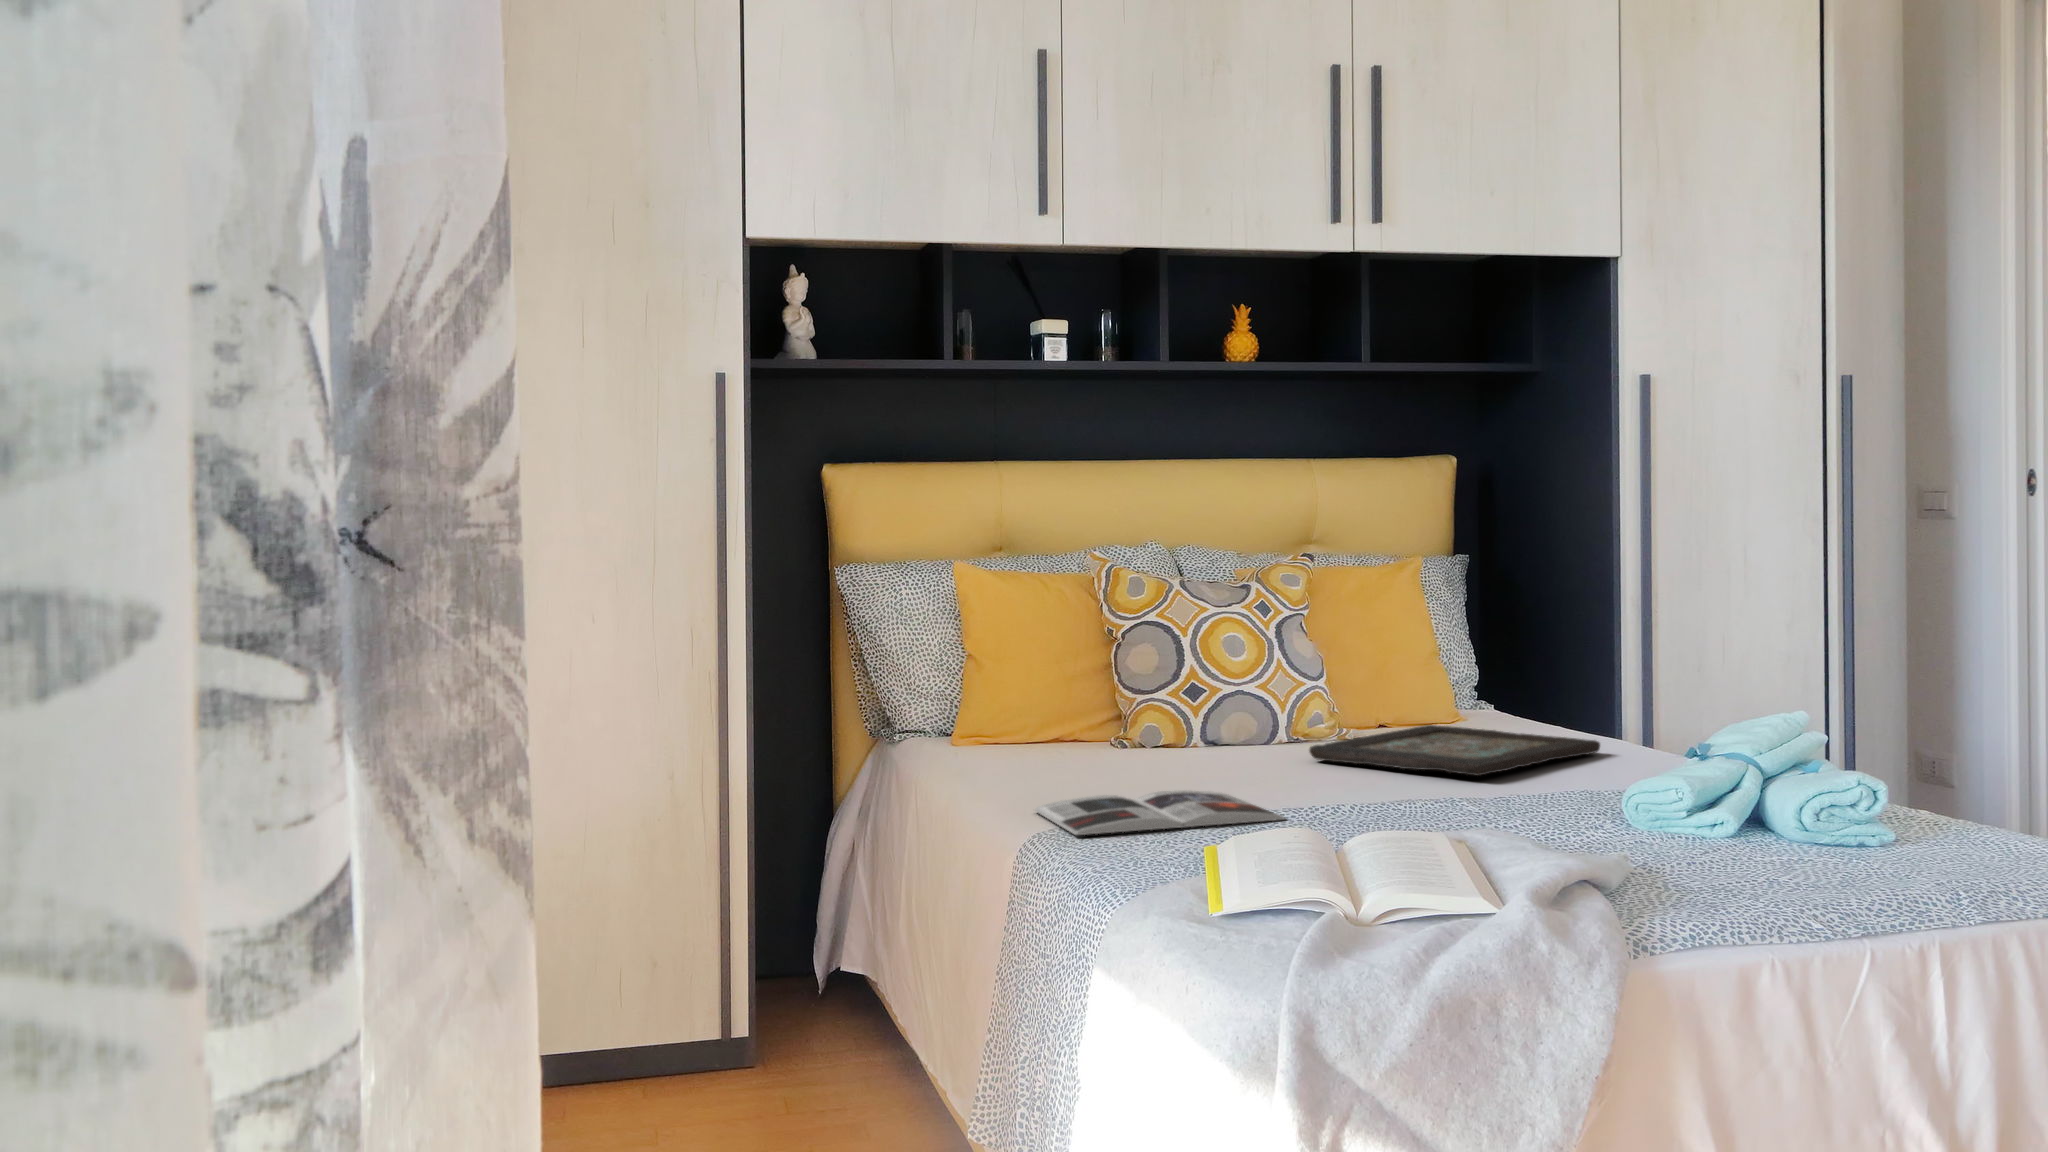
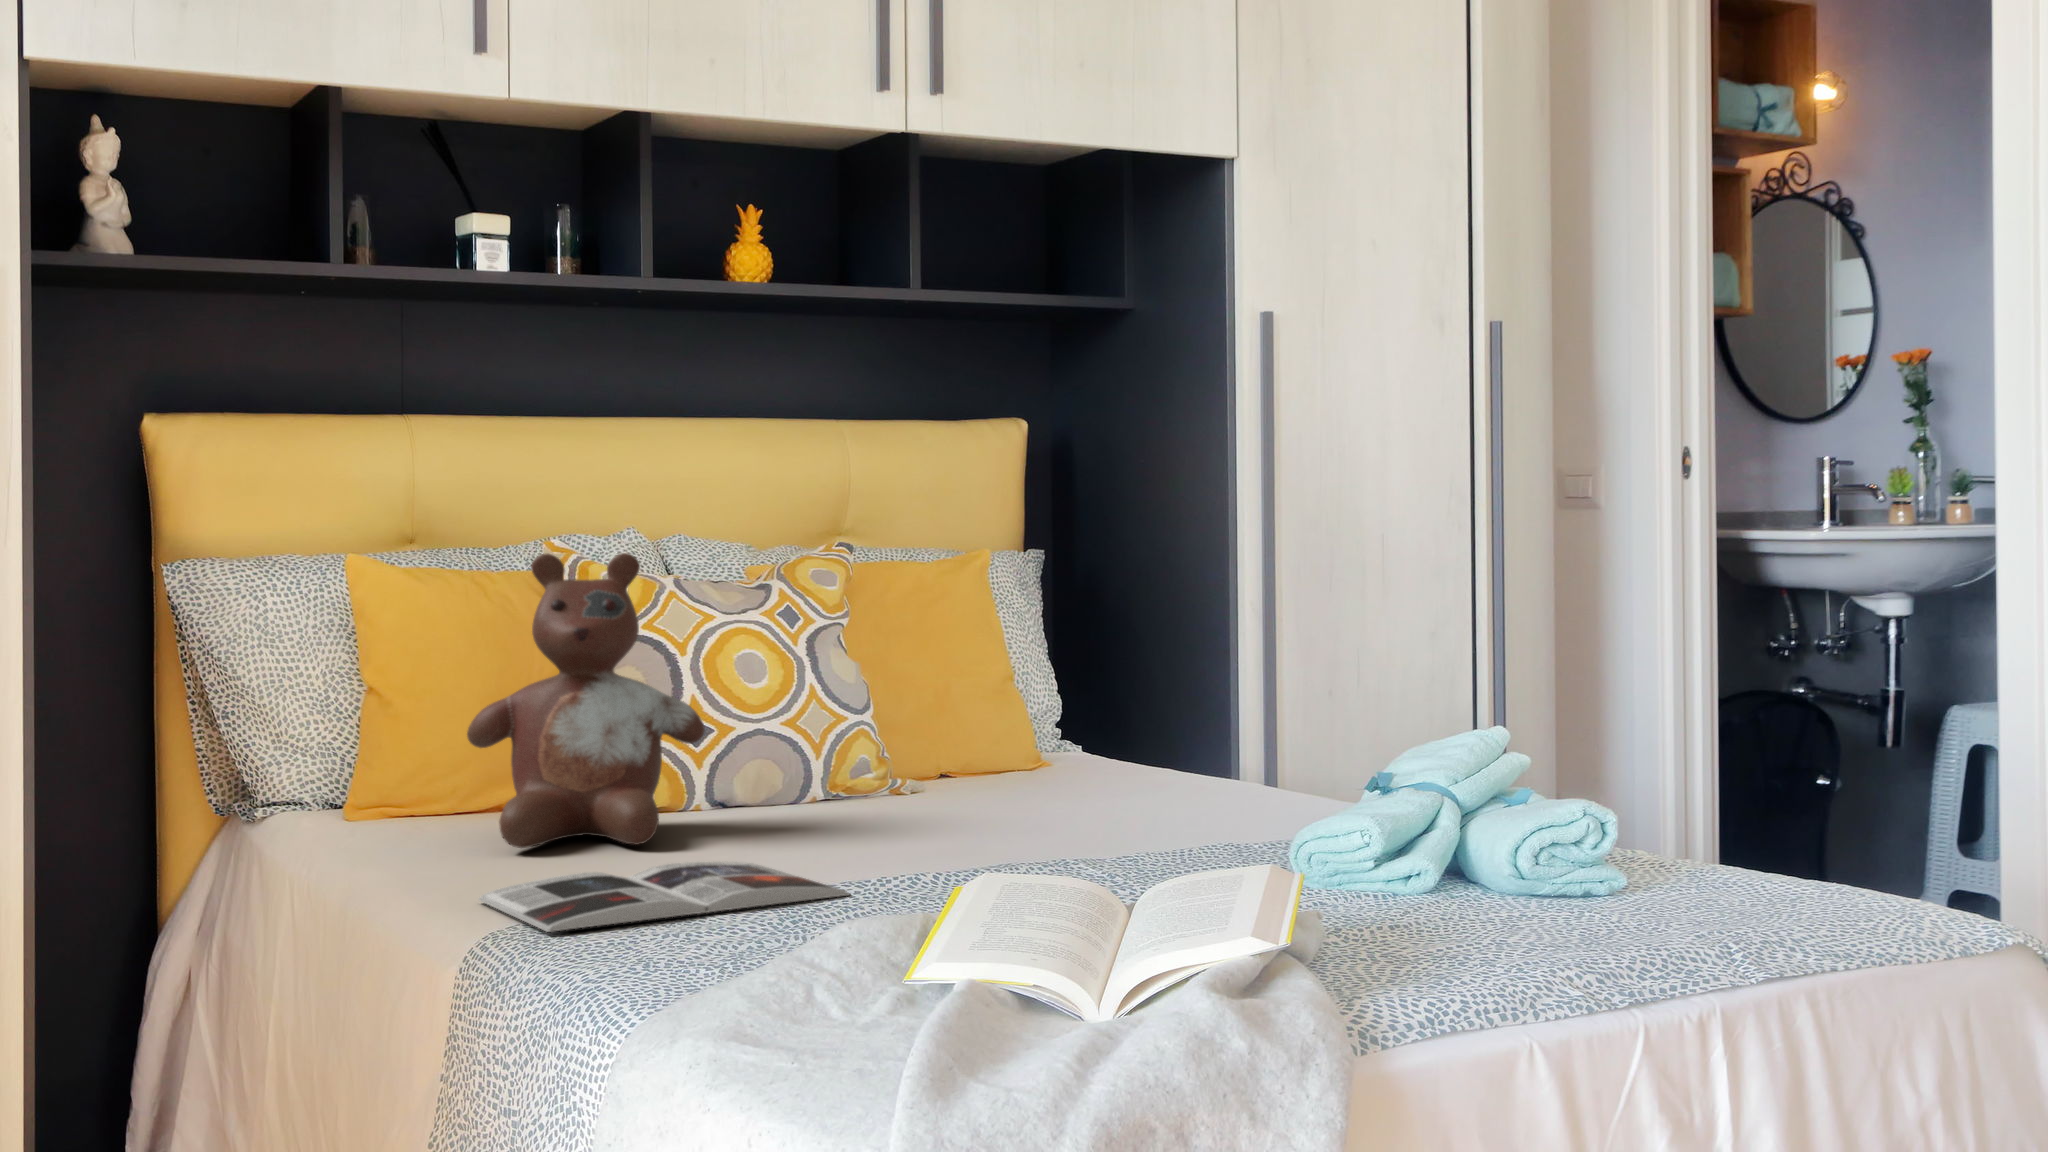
stuffed bear: none [1031,567,1195,775] -> present [467,553,705,848]
decorative tray: present [1309,725,1600,776] -> none [860,768,1223,828]

